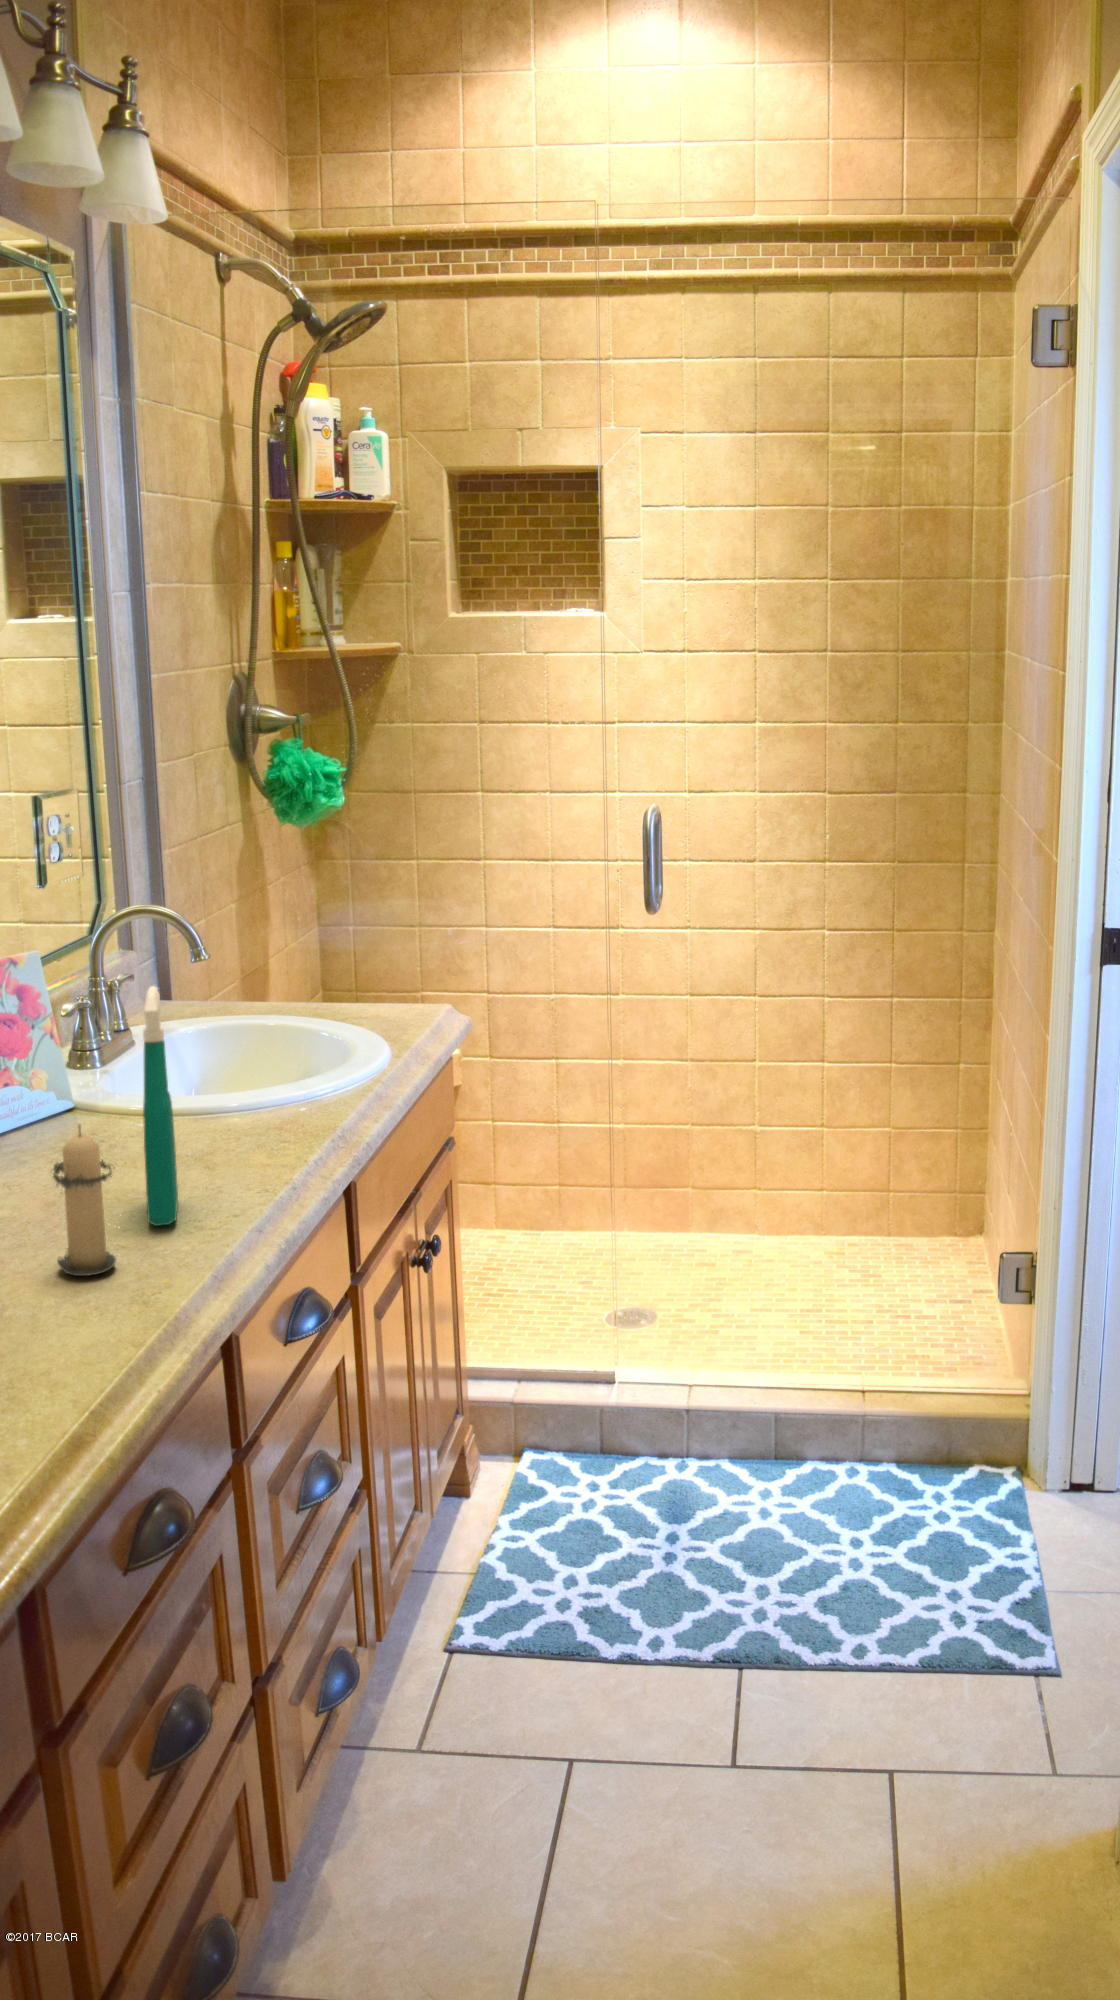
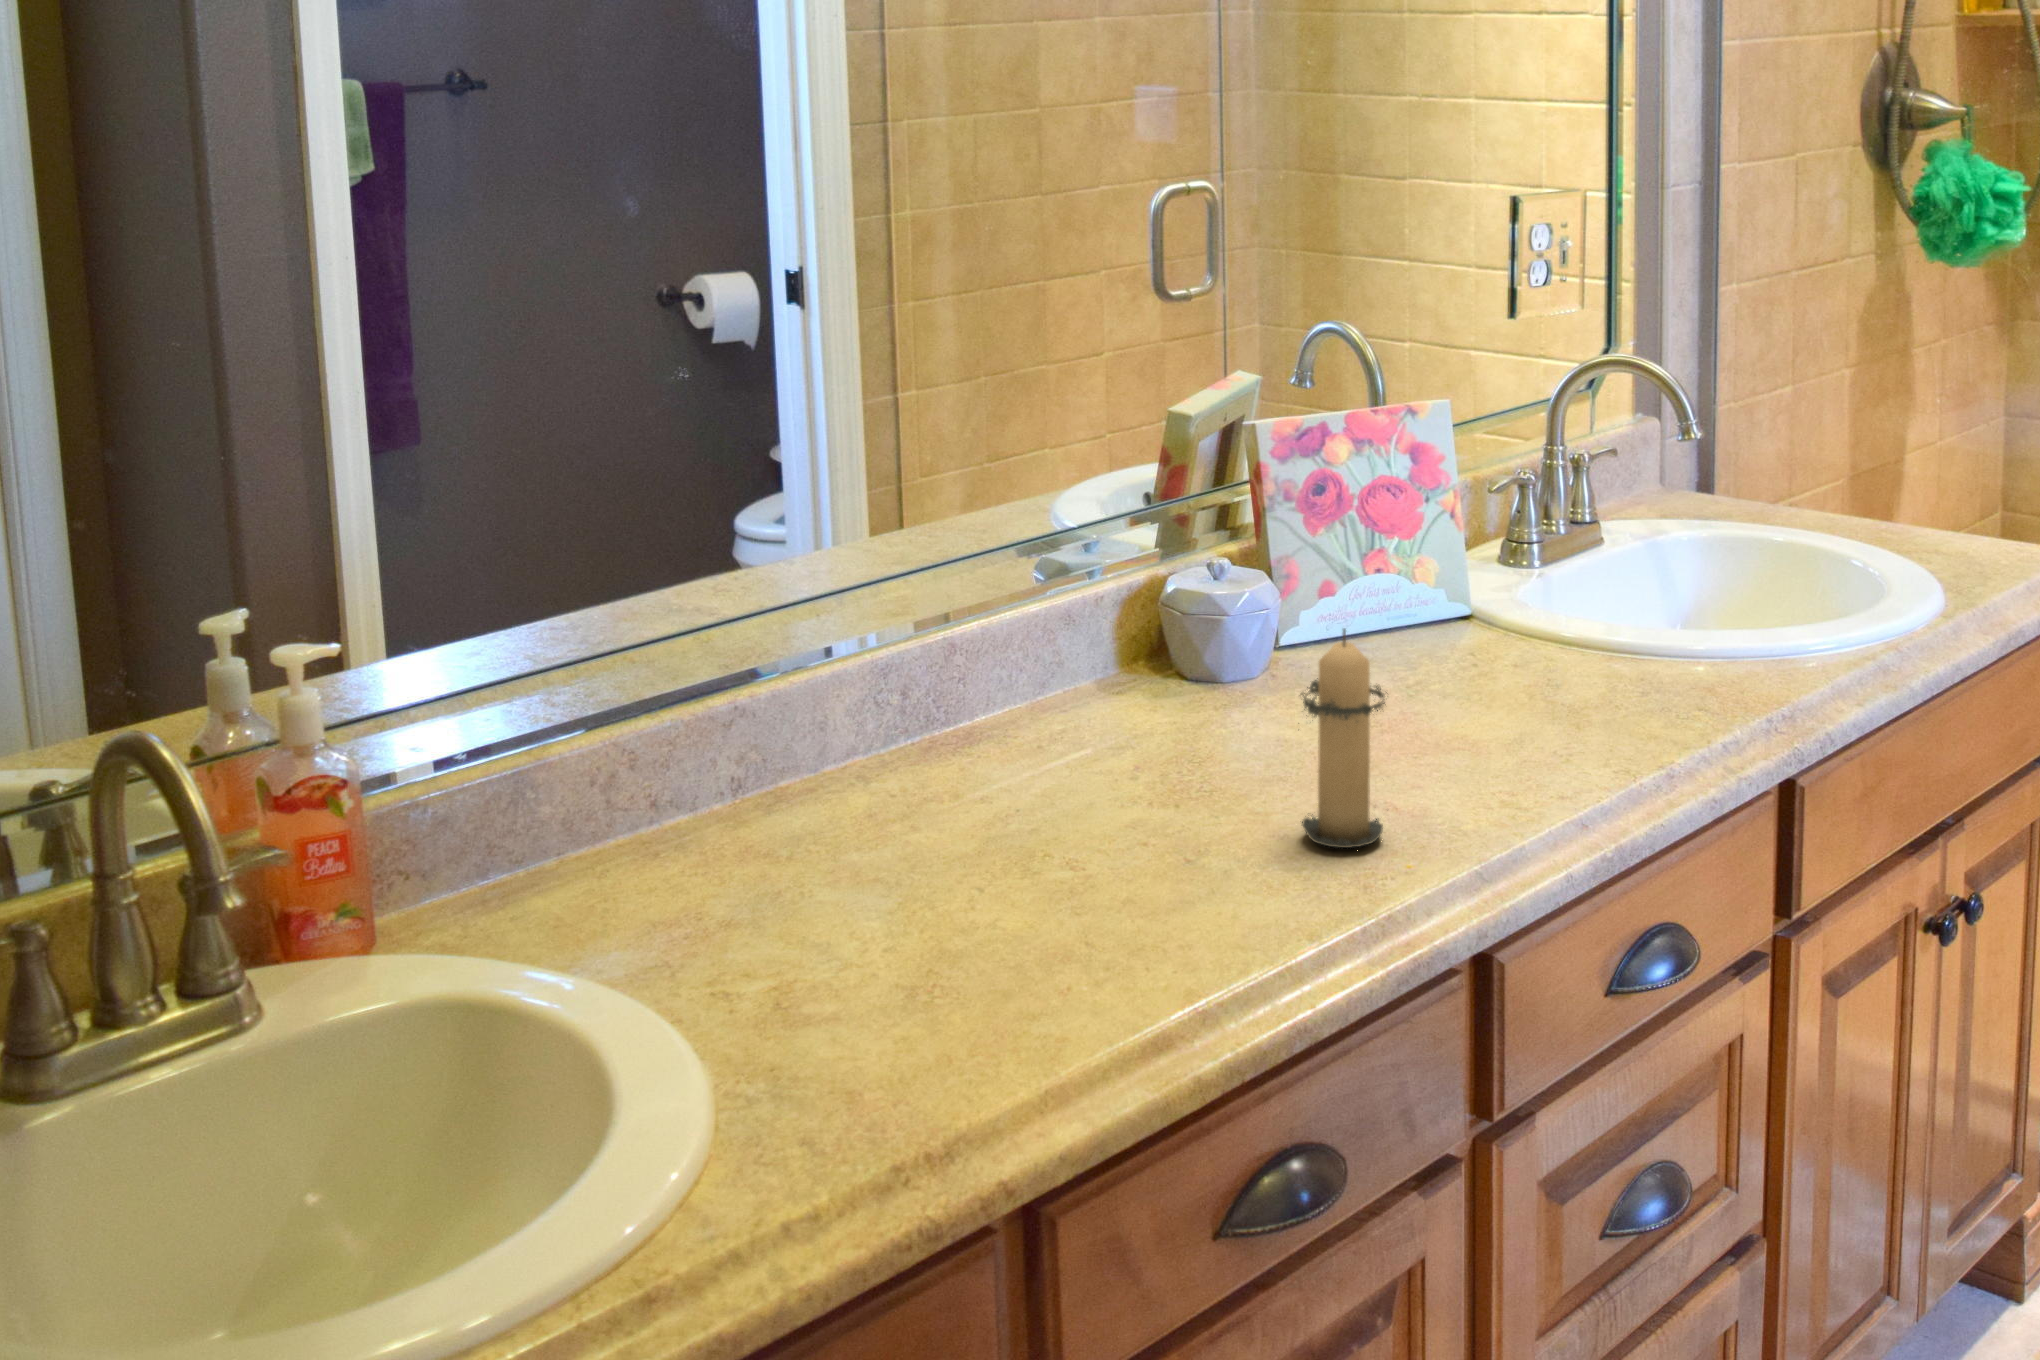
spray bottle: present [143,986,178,1226] -> none [1459,448,1528,797]

